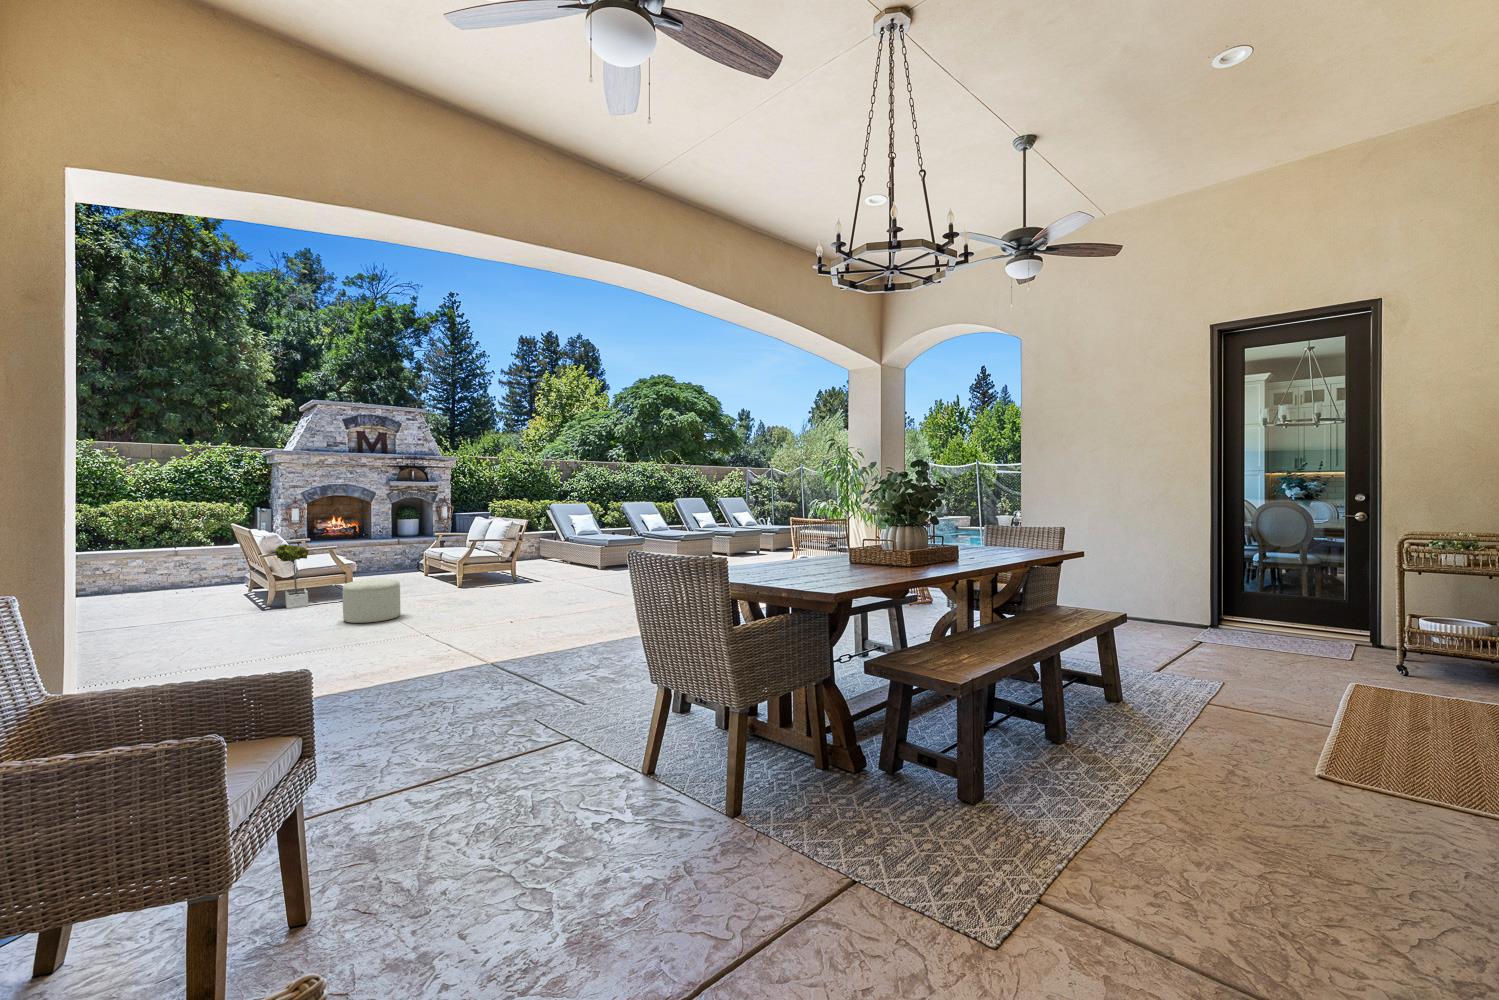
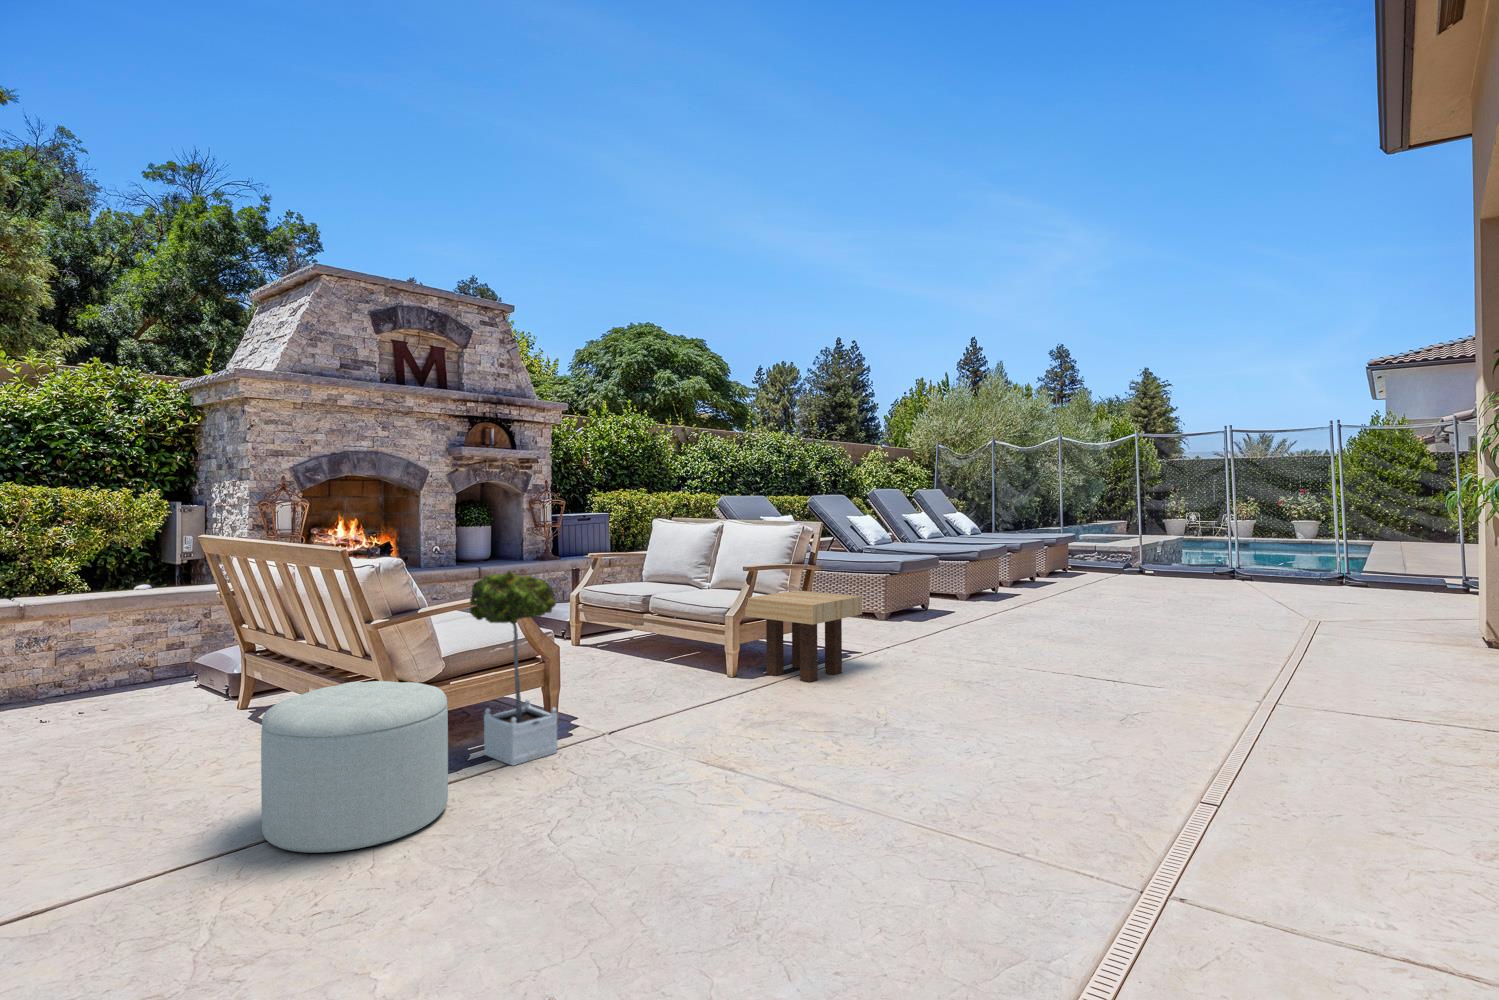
side table: none [441,553,489,591] -> present [745,590,862,682]
ottoman: present [343,579,400,623] -> present [261,681,448,853]

